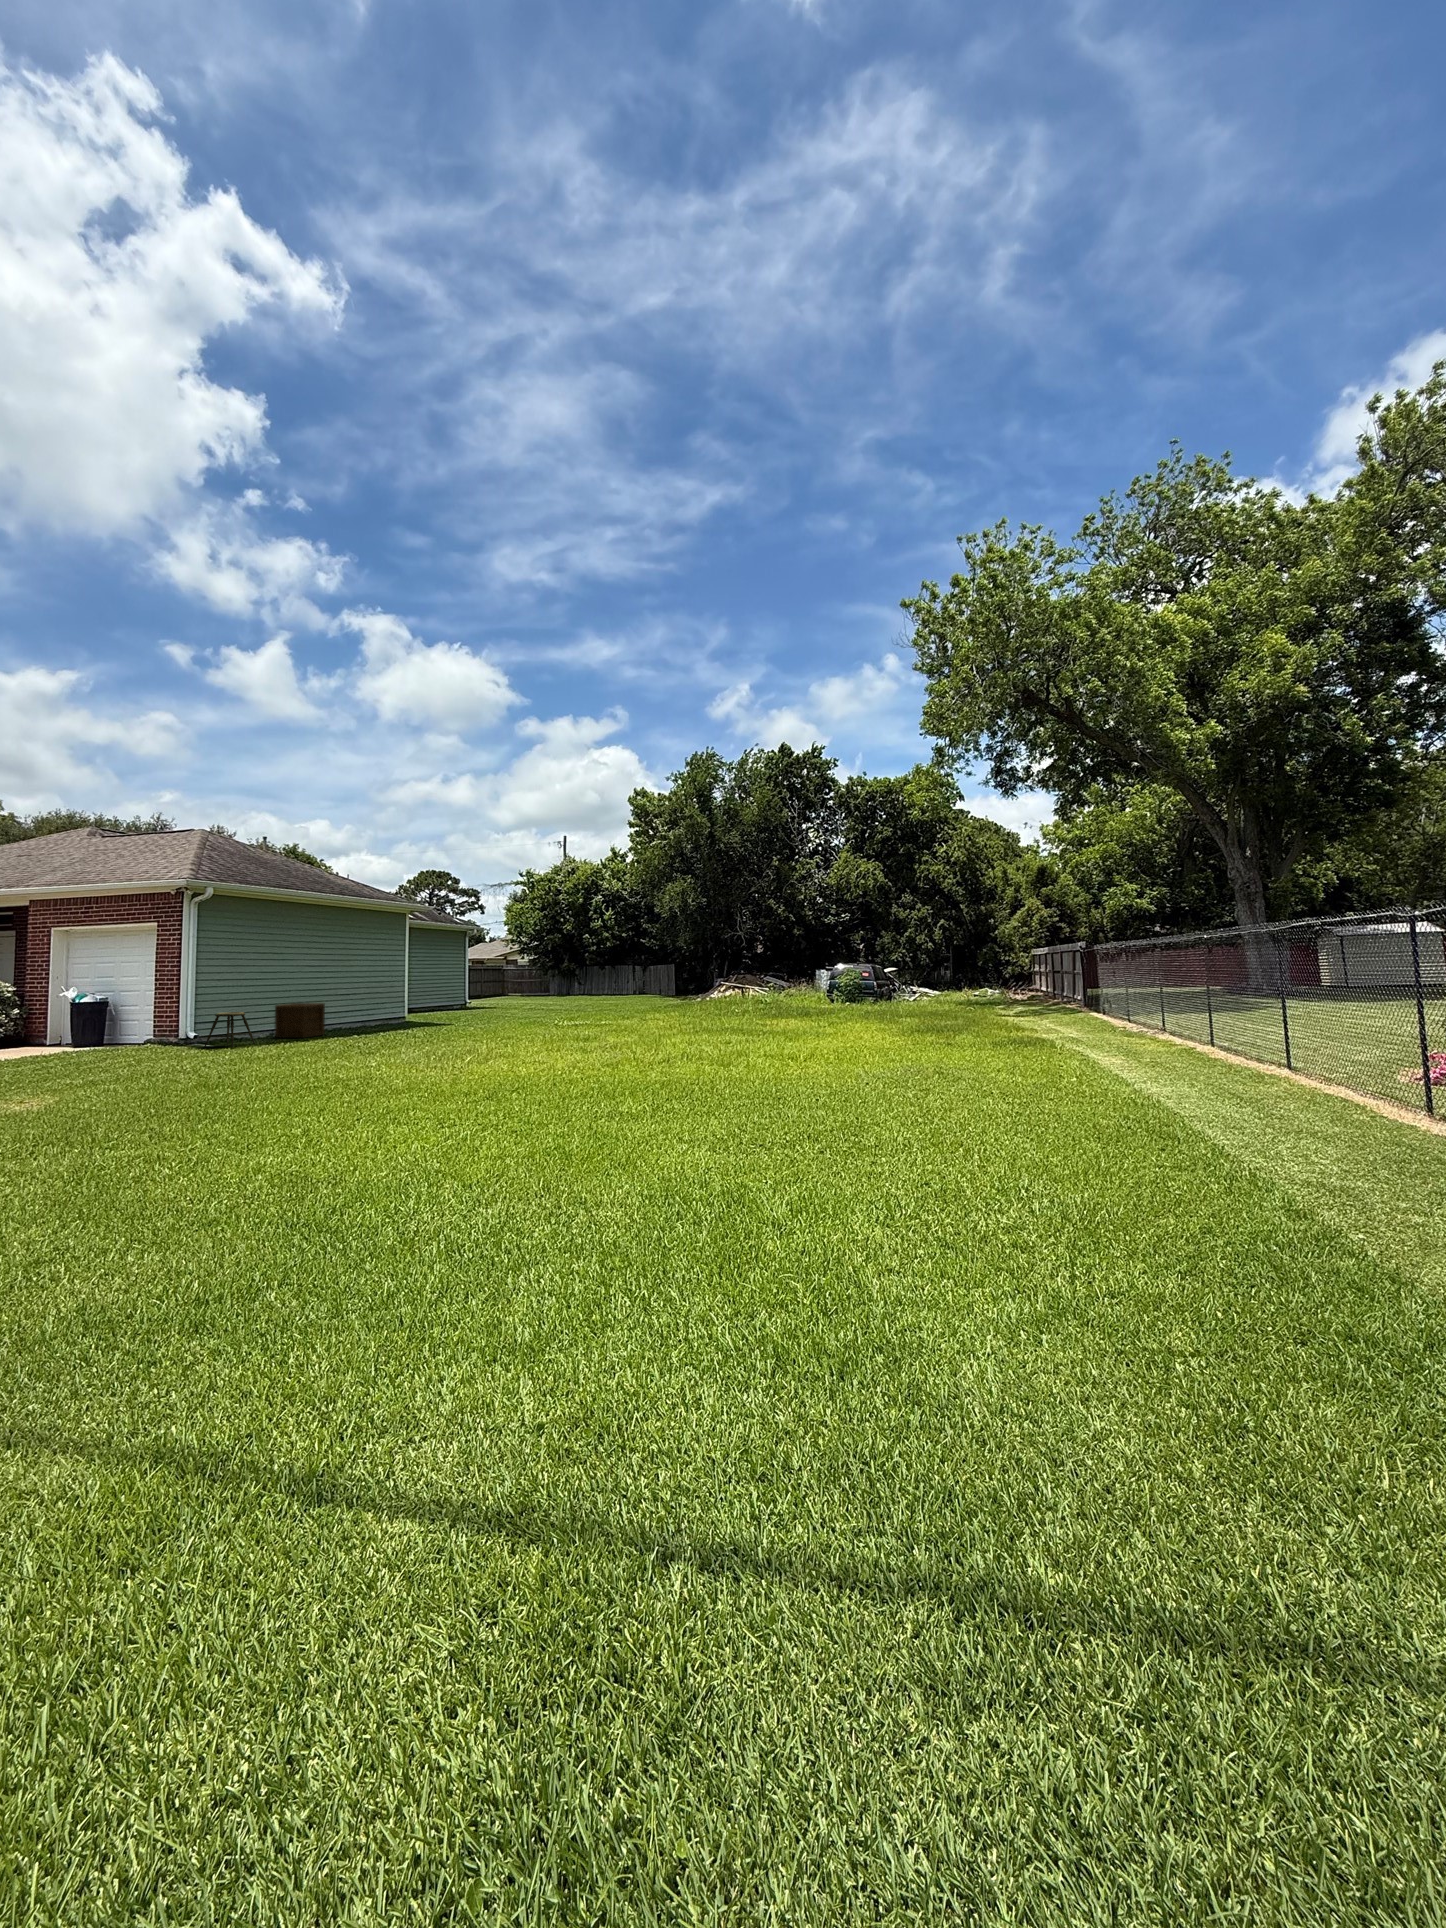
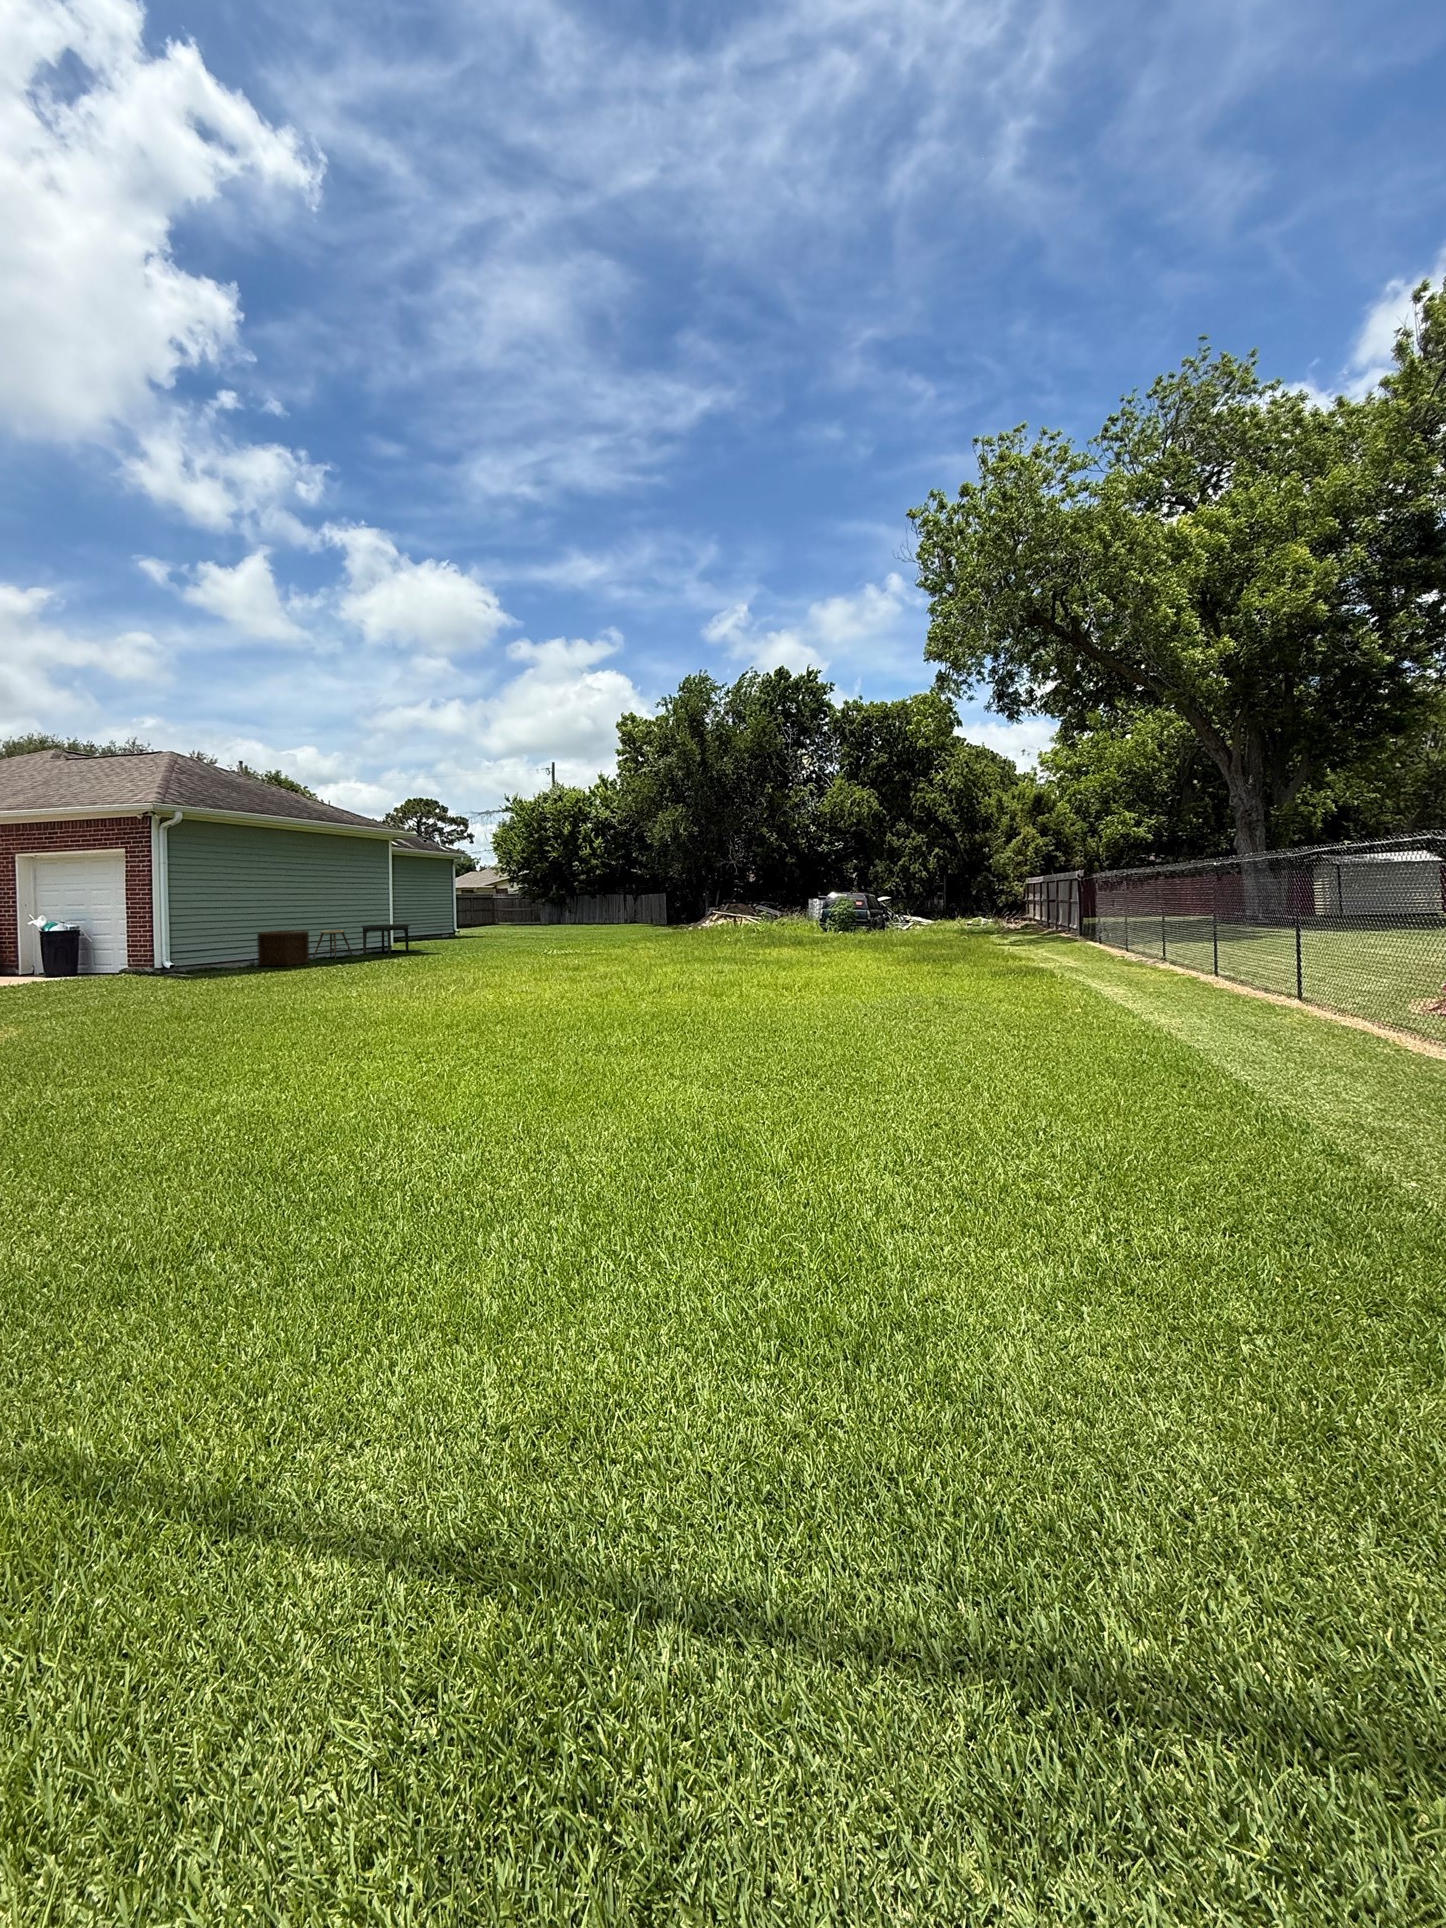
round table: none [374,997,423,1026] -> present [361,924,410,954]
stool: present [204,1012,255,1047] -> present [313,930,353,959]

